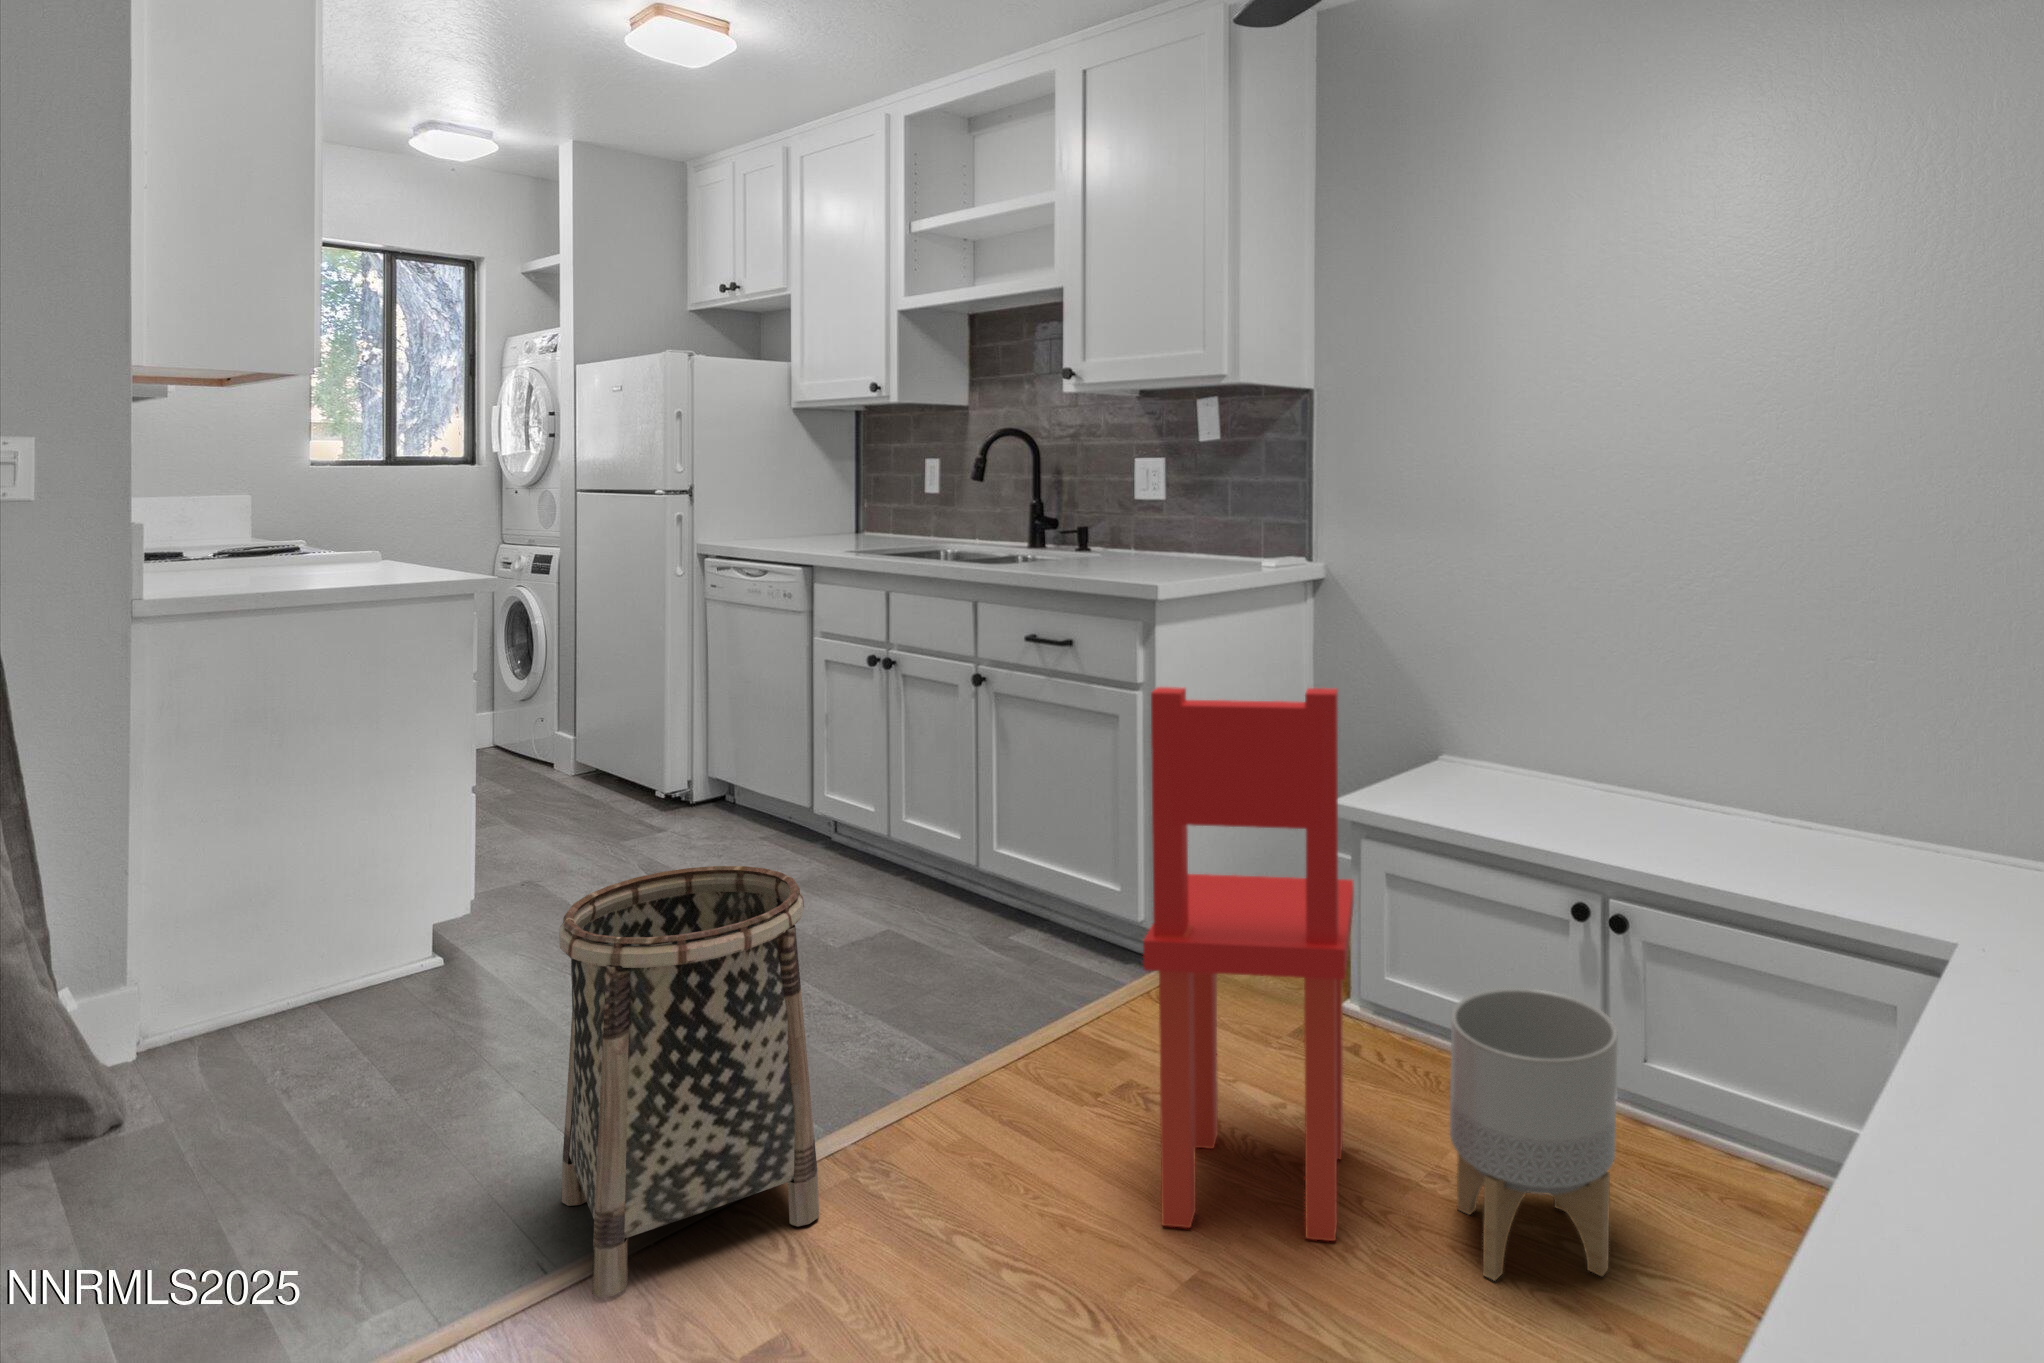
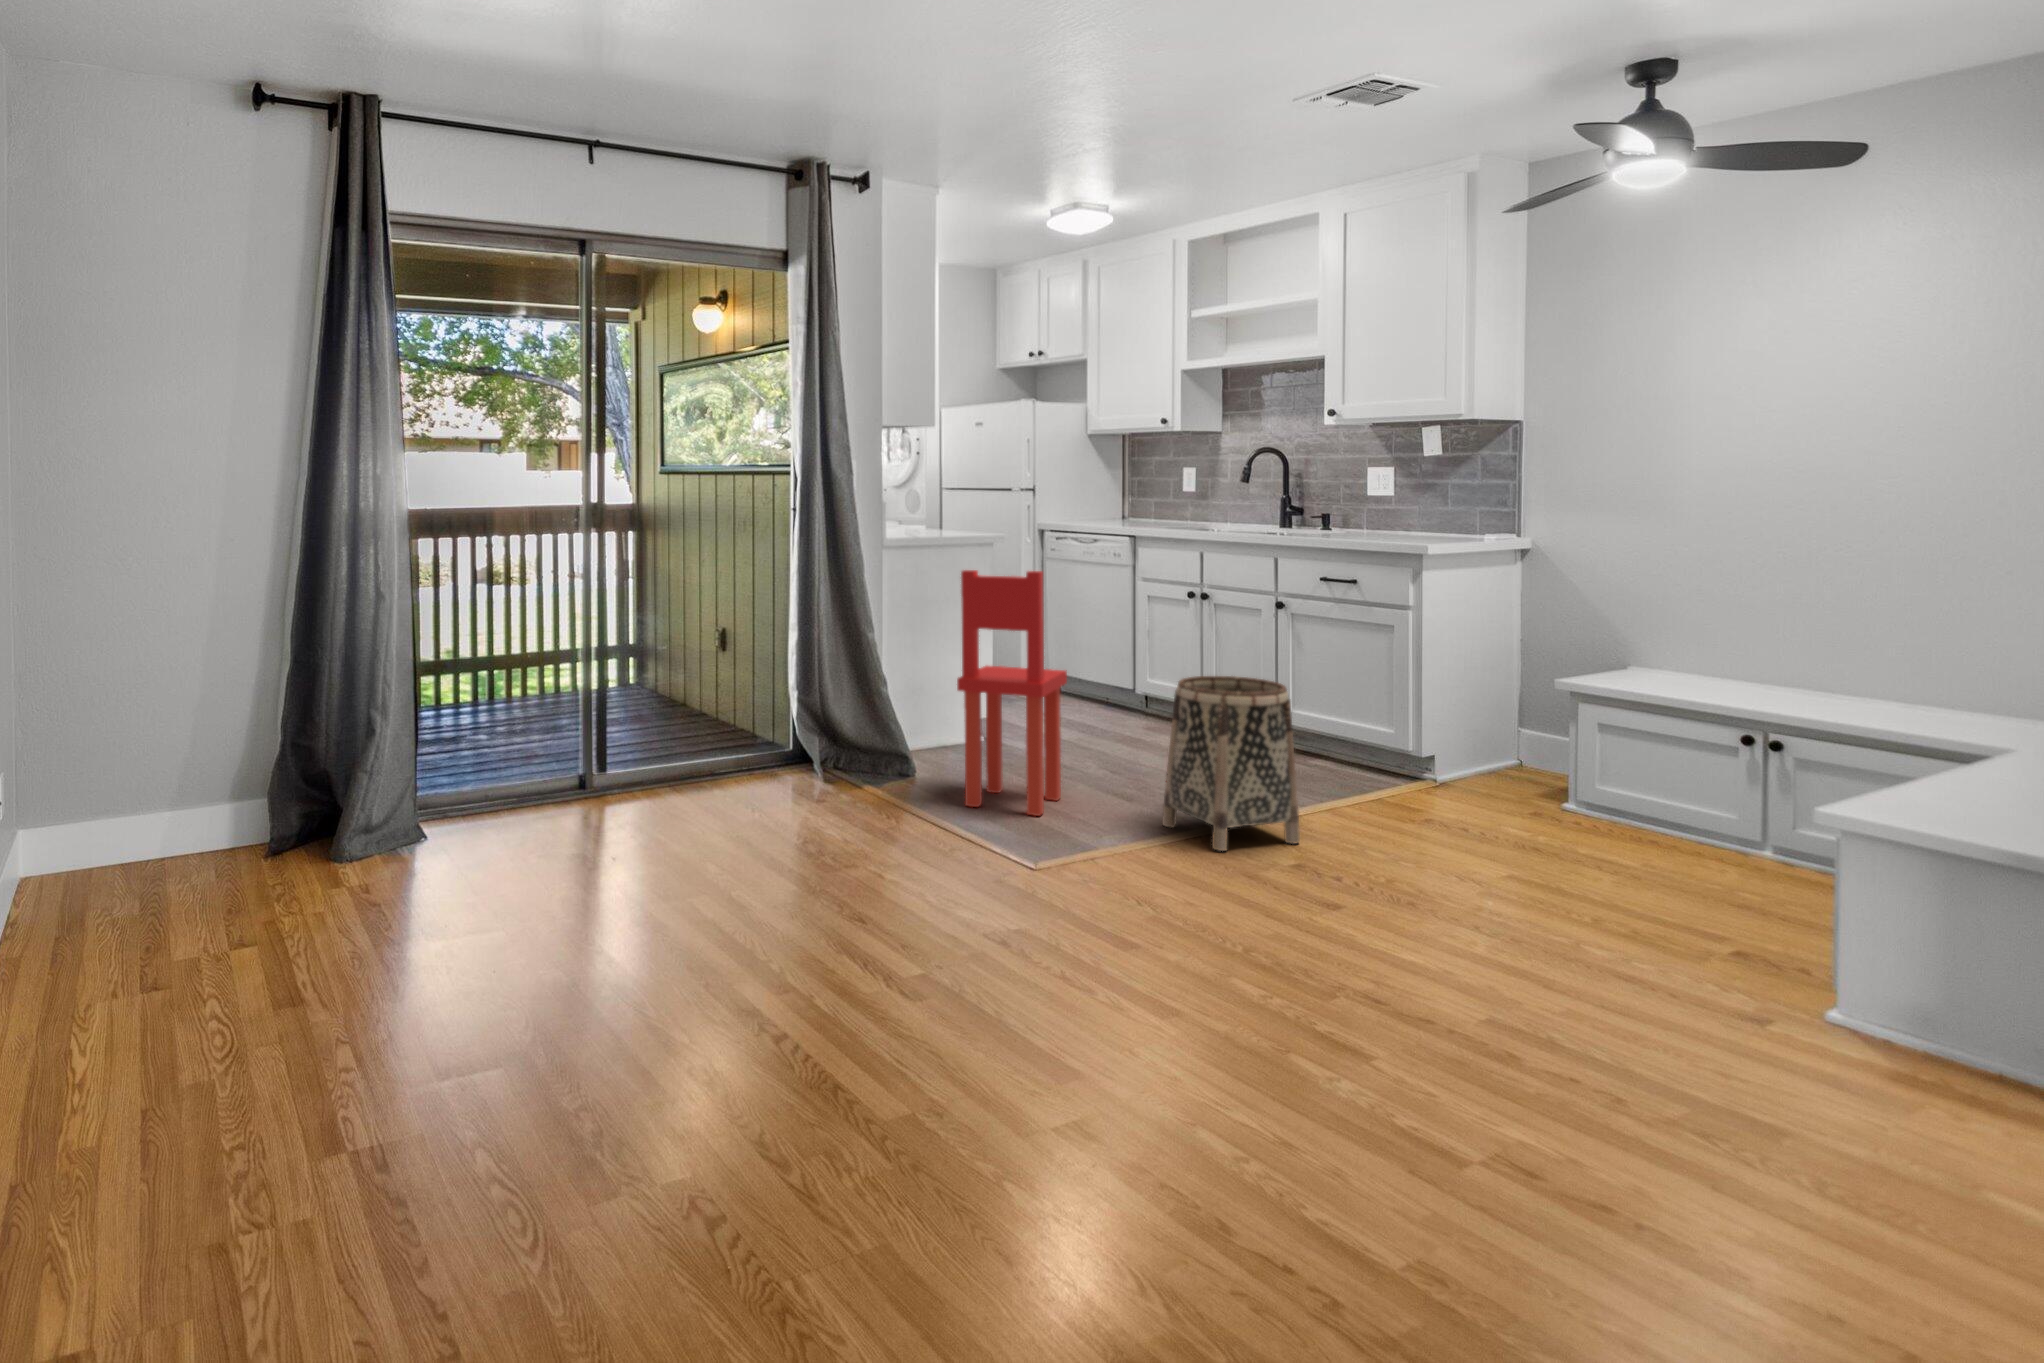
chair: present [1143,687,1354,1241] -> present [957,570,1067,816]
planter: present [1450,988,1617,1280] -> none [1668,762,1778,903]

